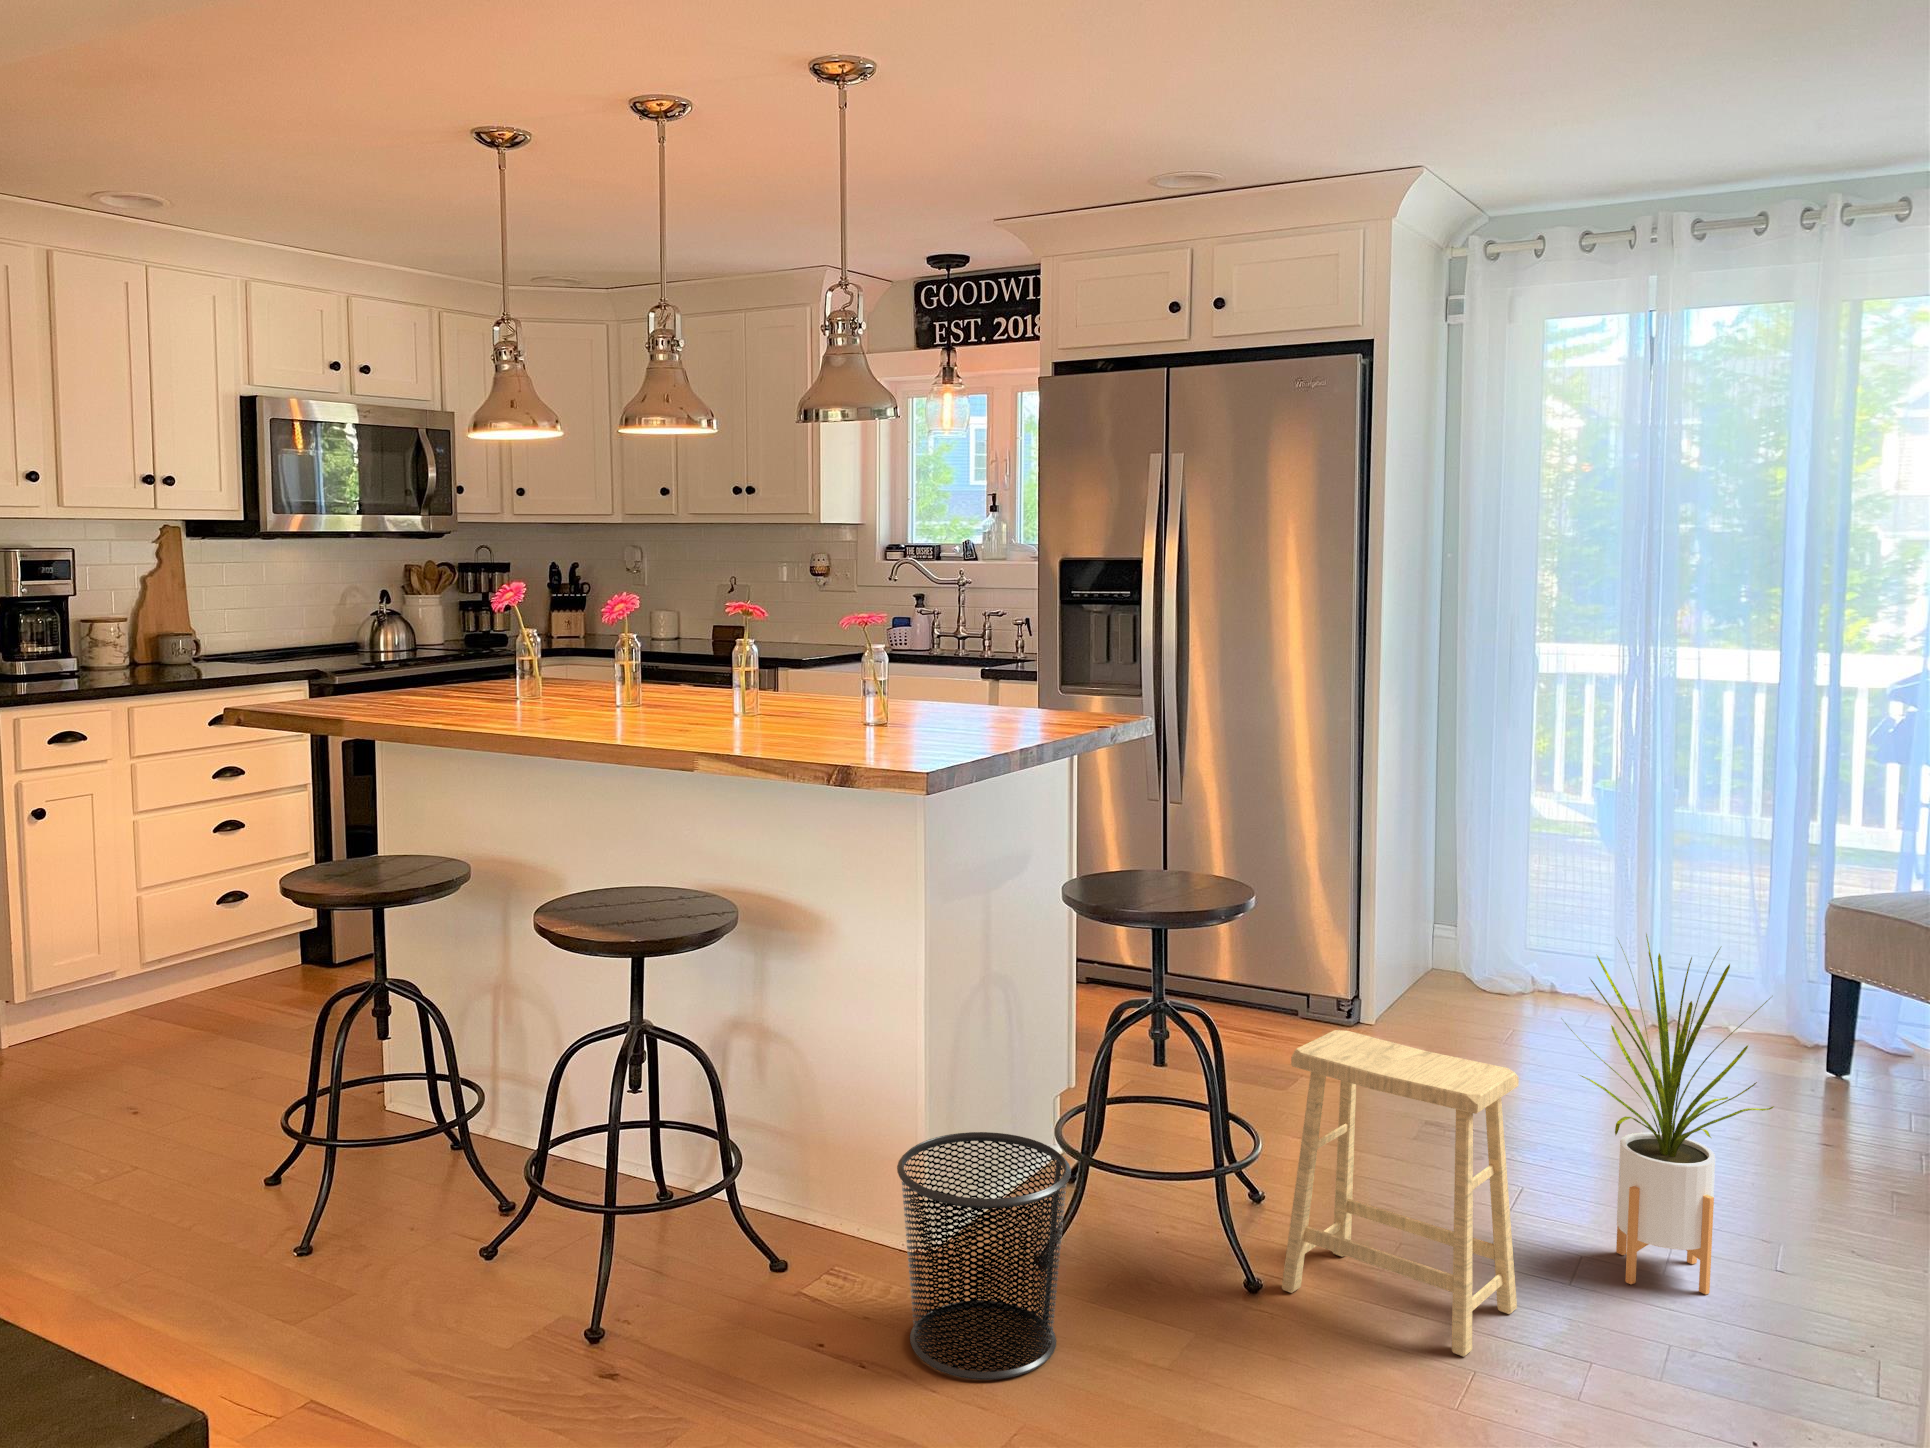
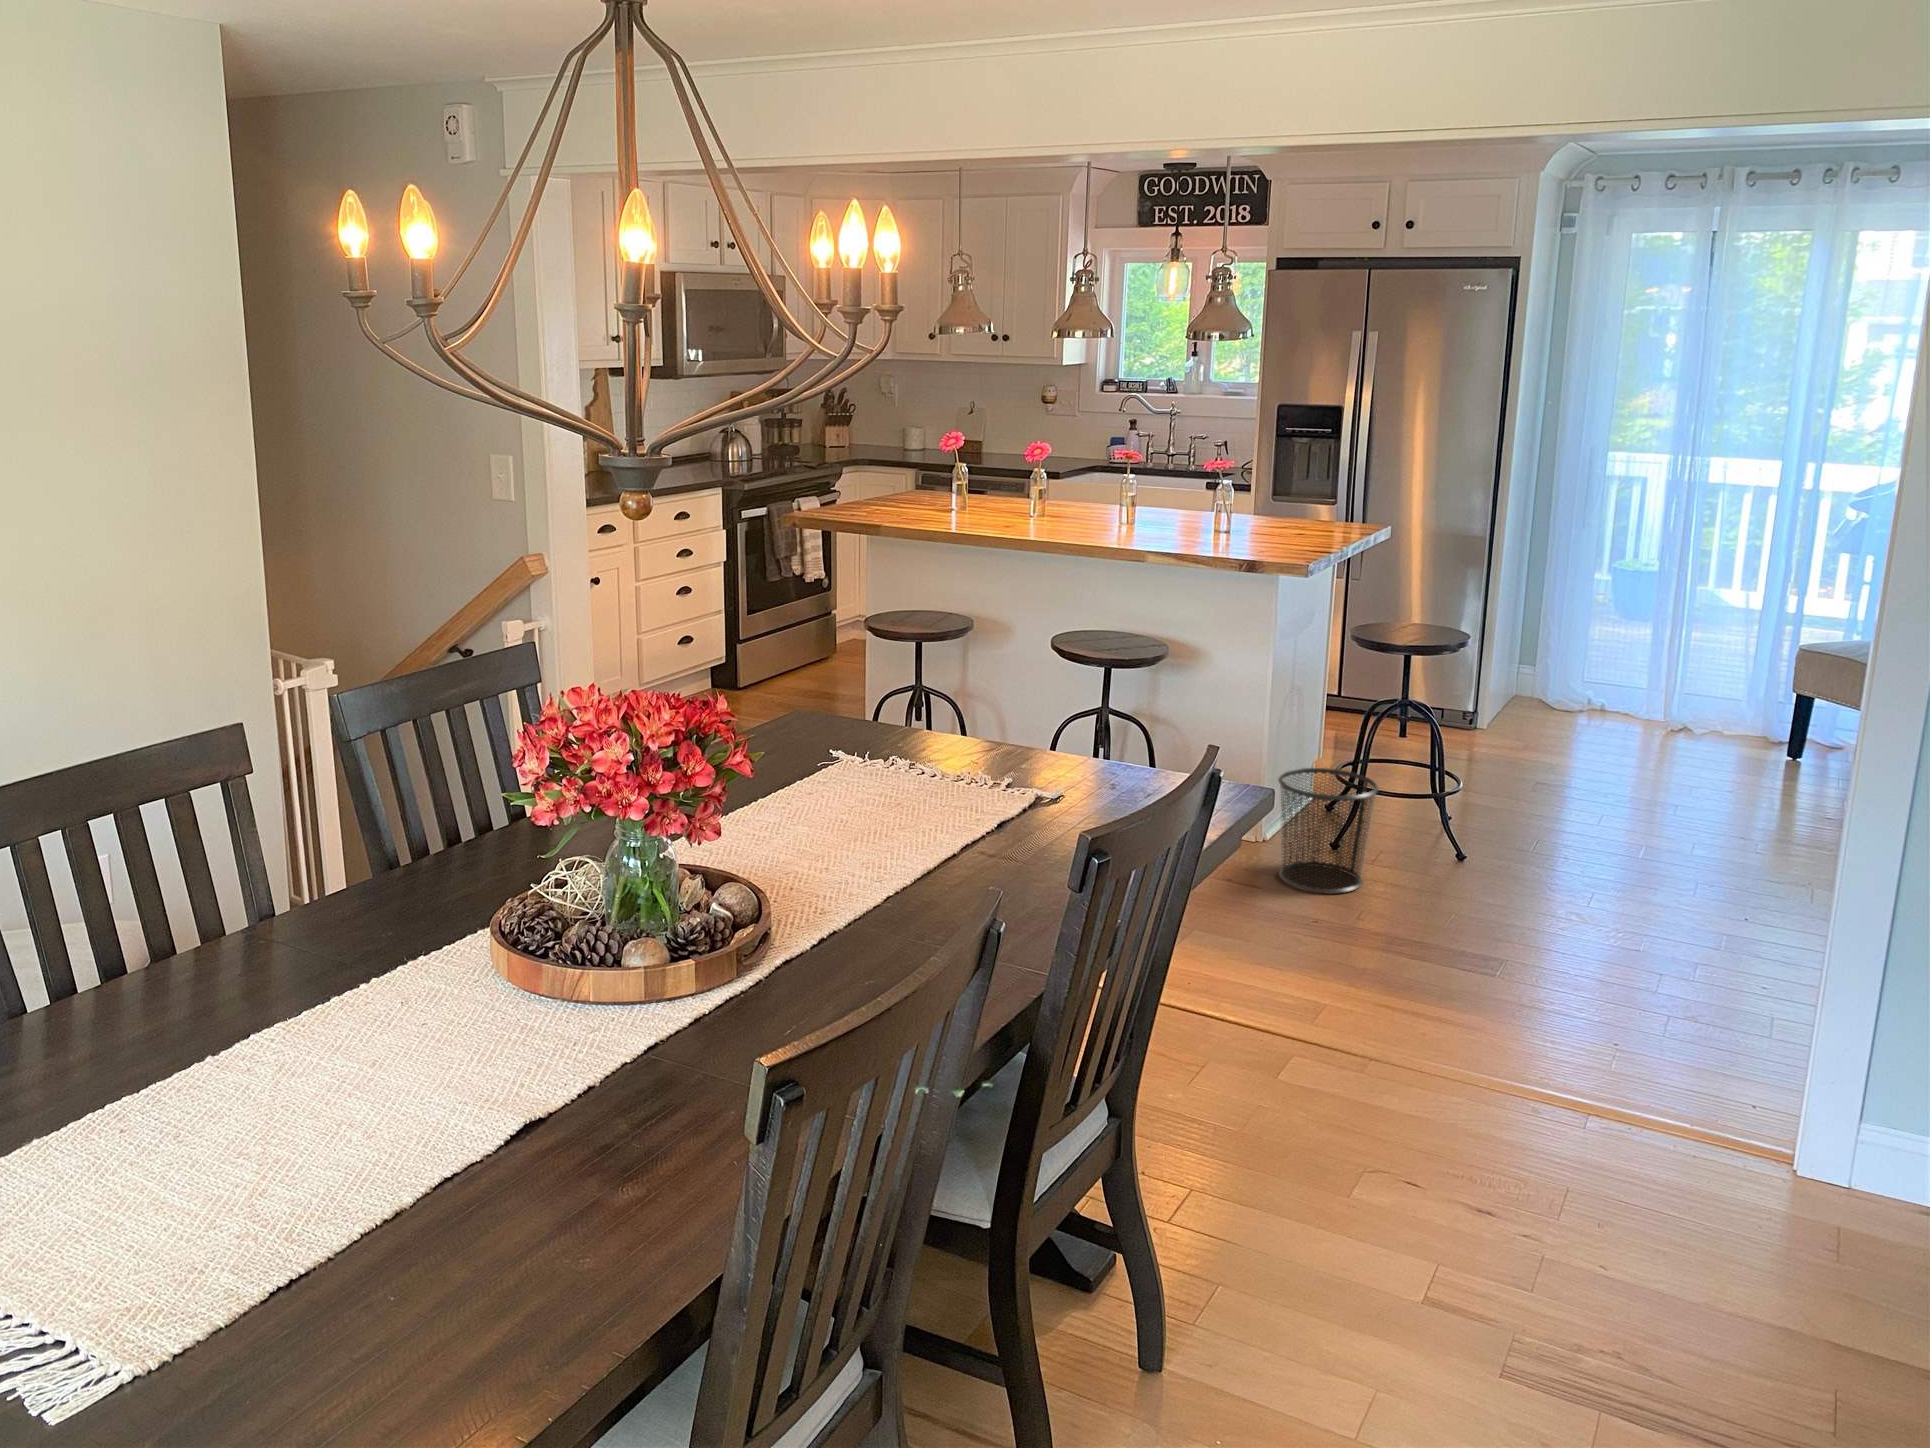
house plant: present [1565,934,1774,1295] -> none [1646,658,1772,861]
footstool: present [1282,1030,1519,1357] -> none [1477,714,1625,885]

